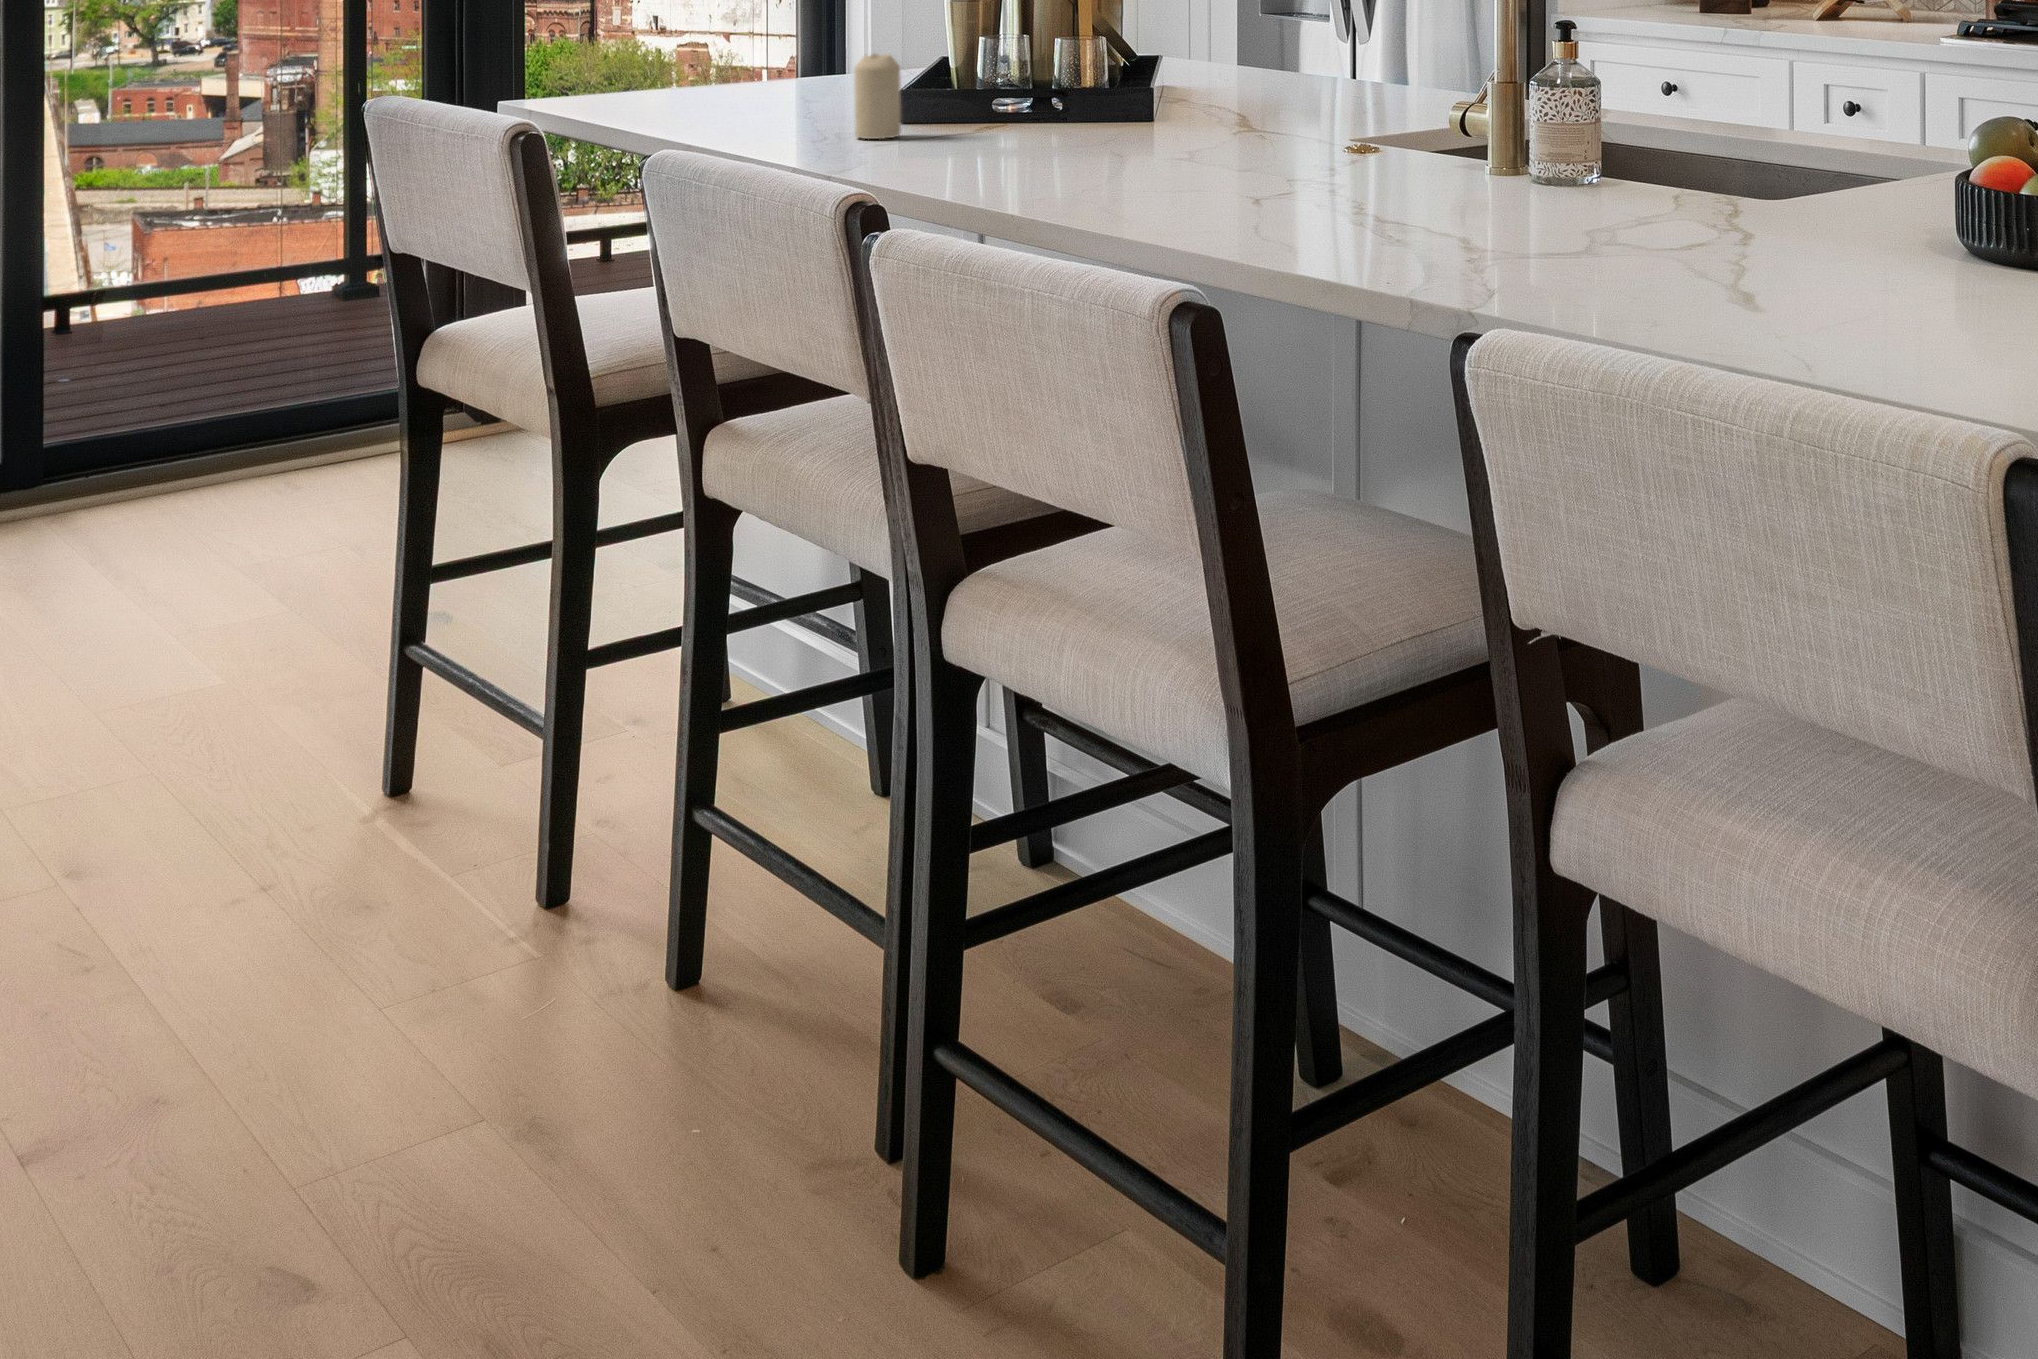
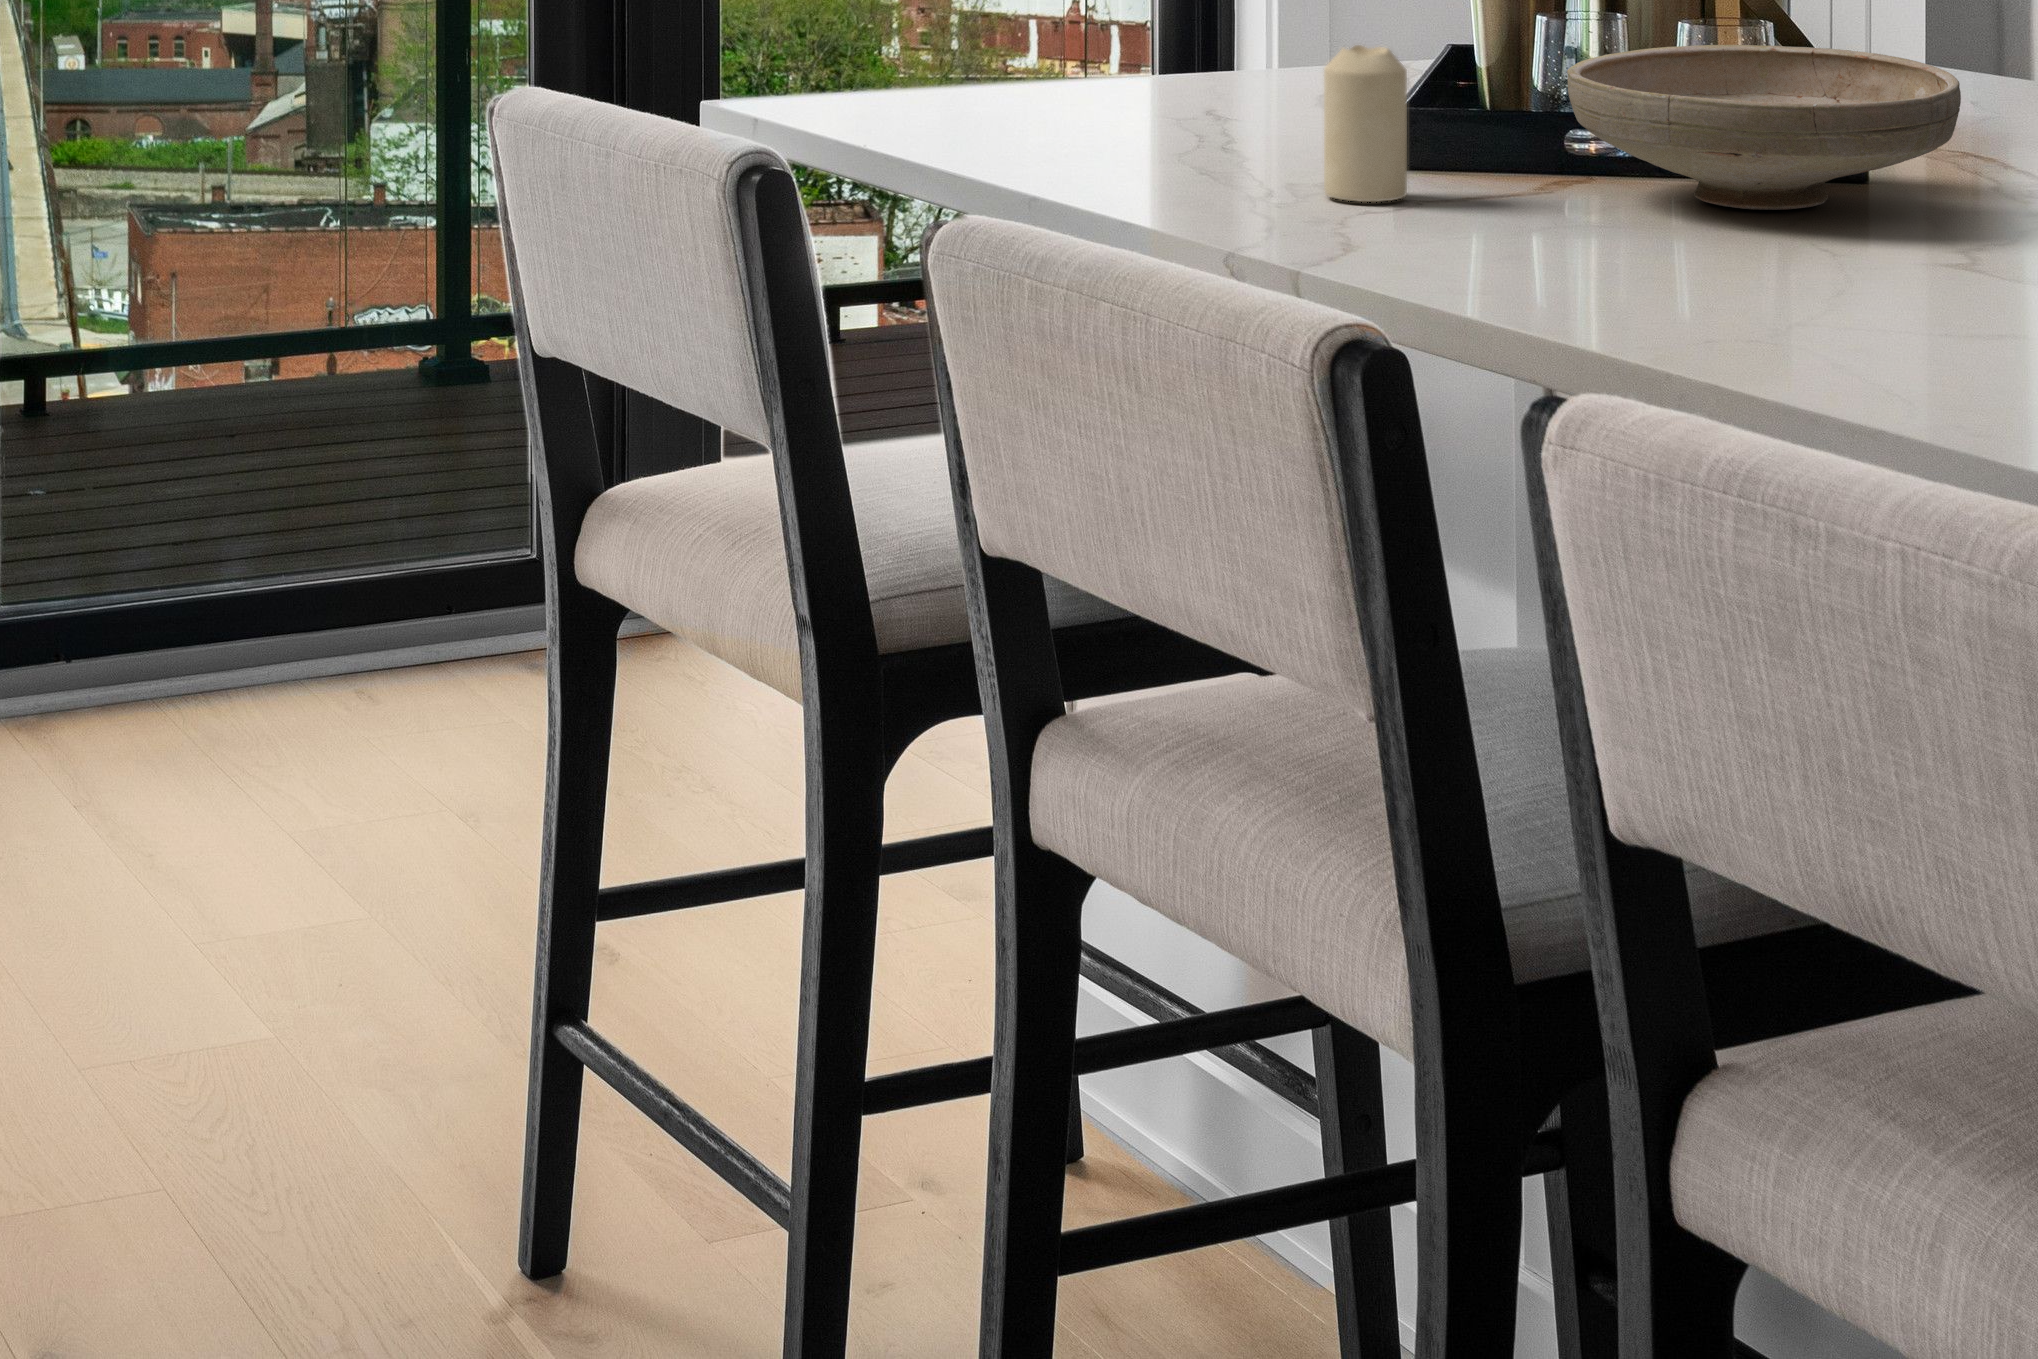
bowl: none [989,51,1193,135] -> present [1567,45,1961,210]

